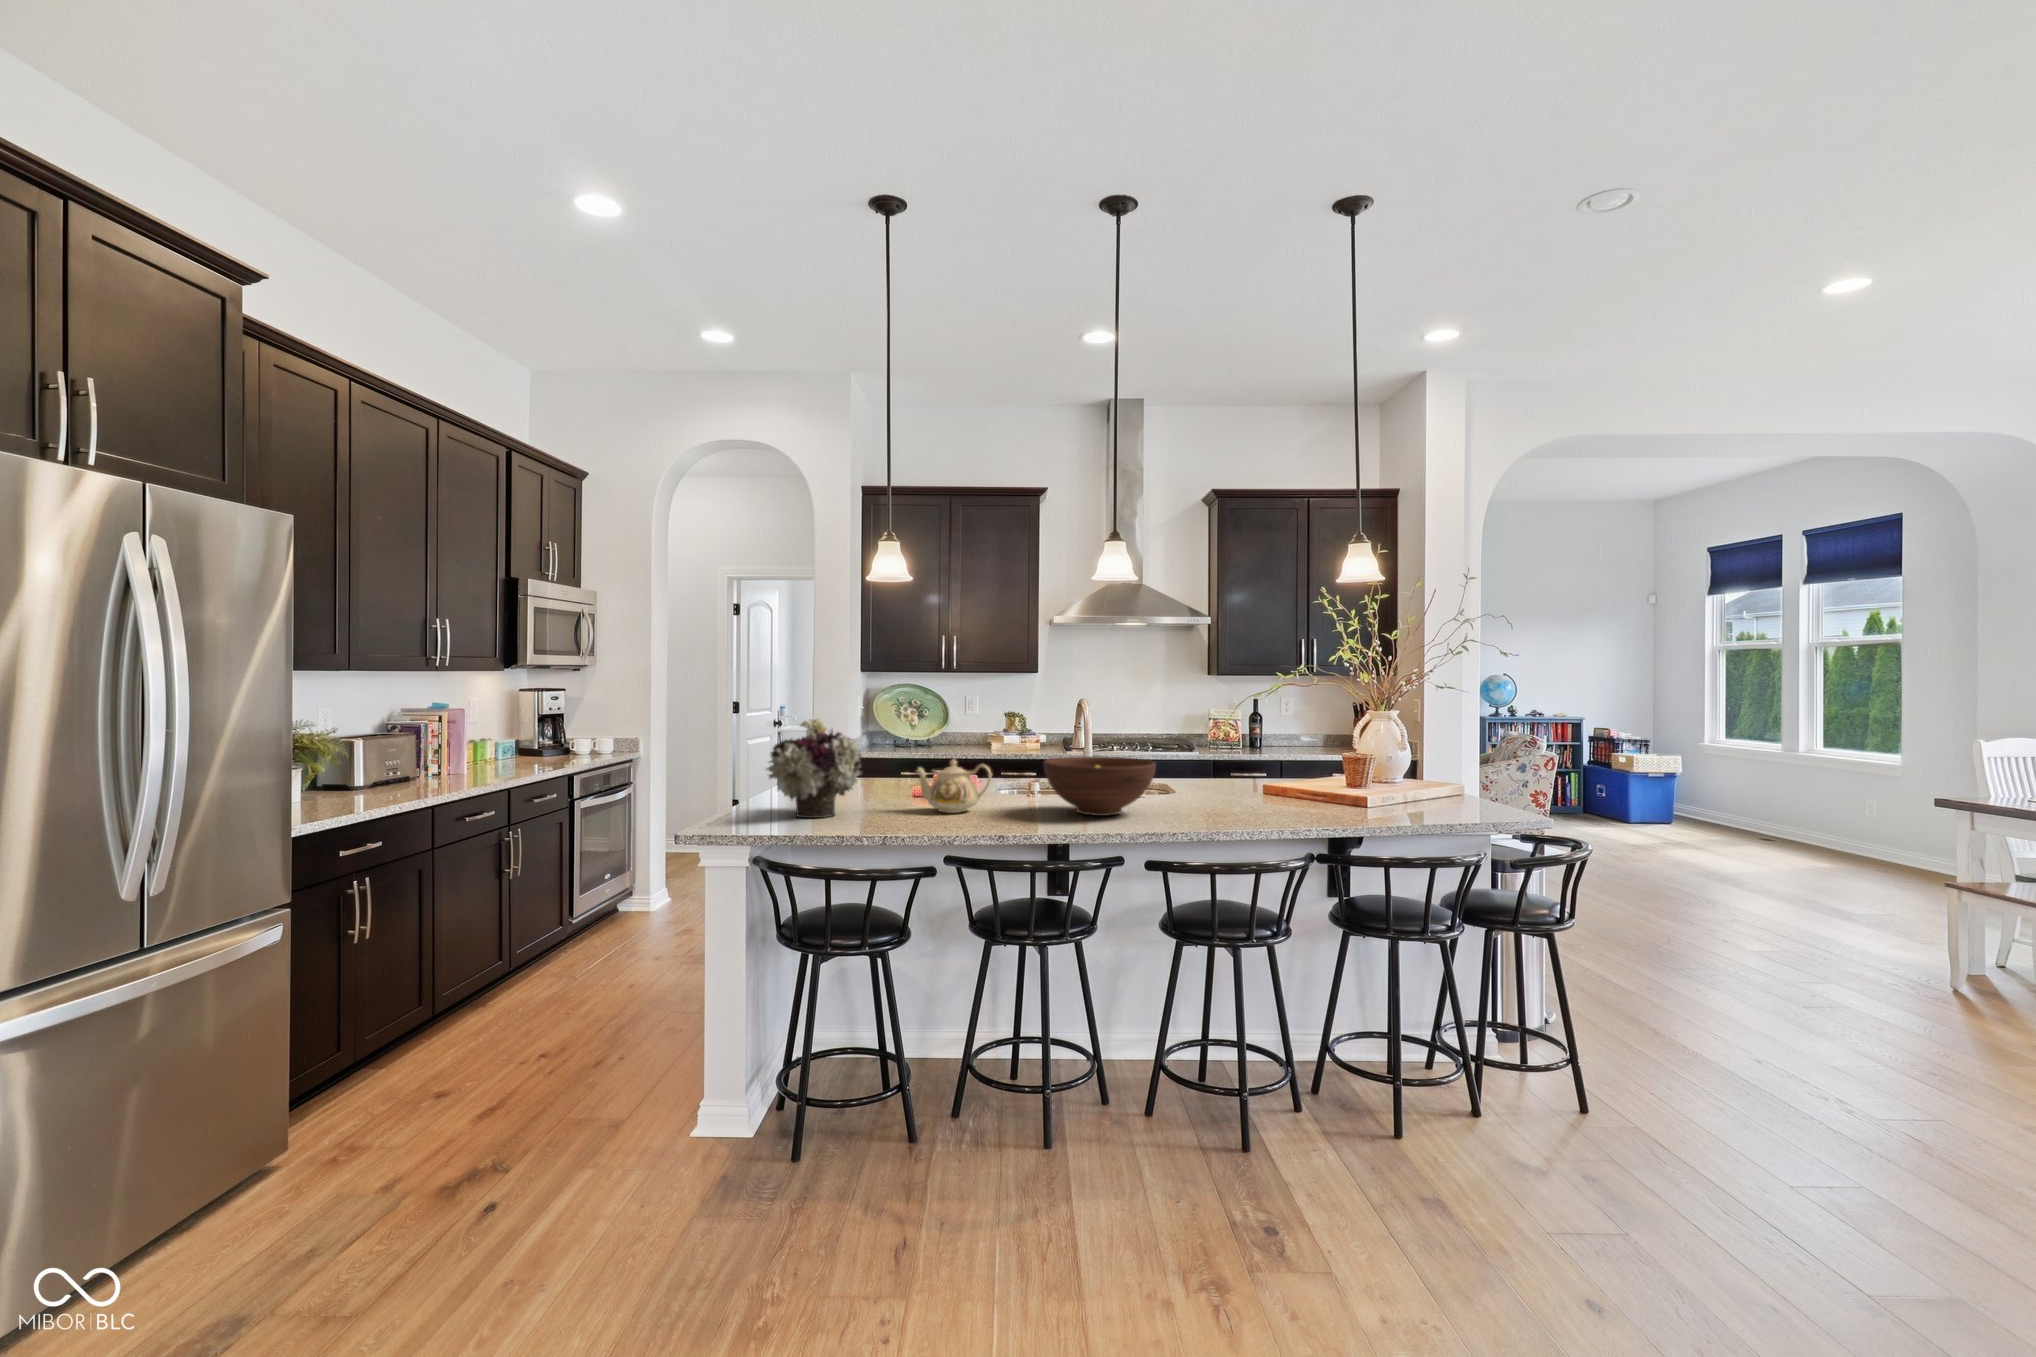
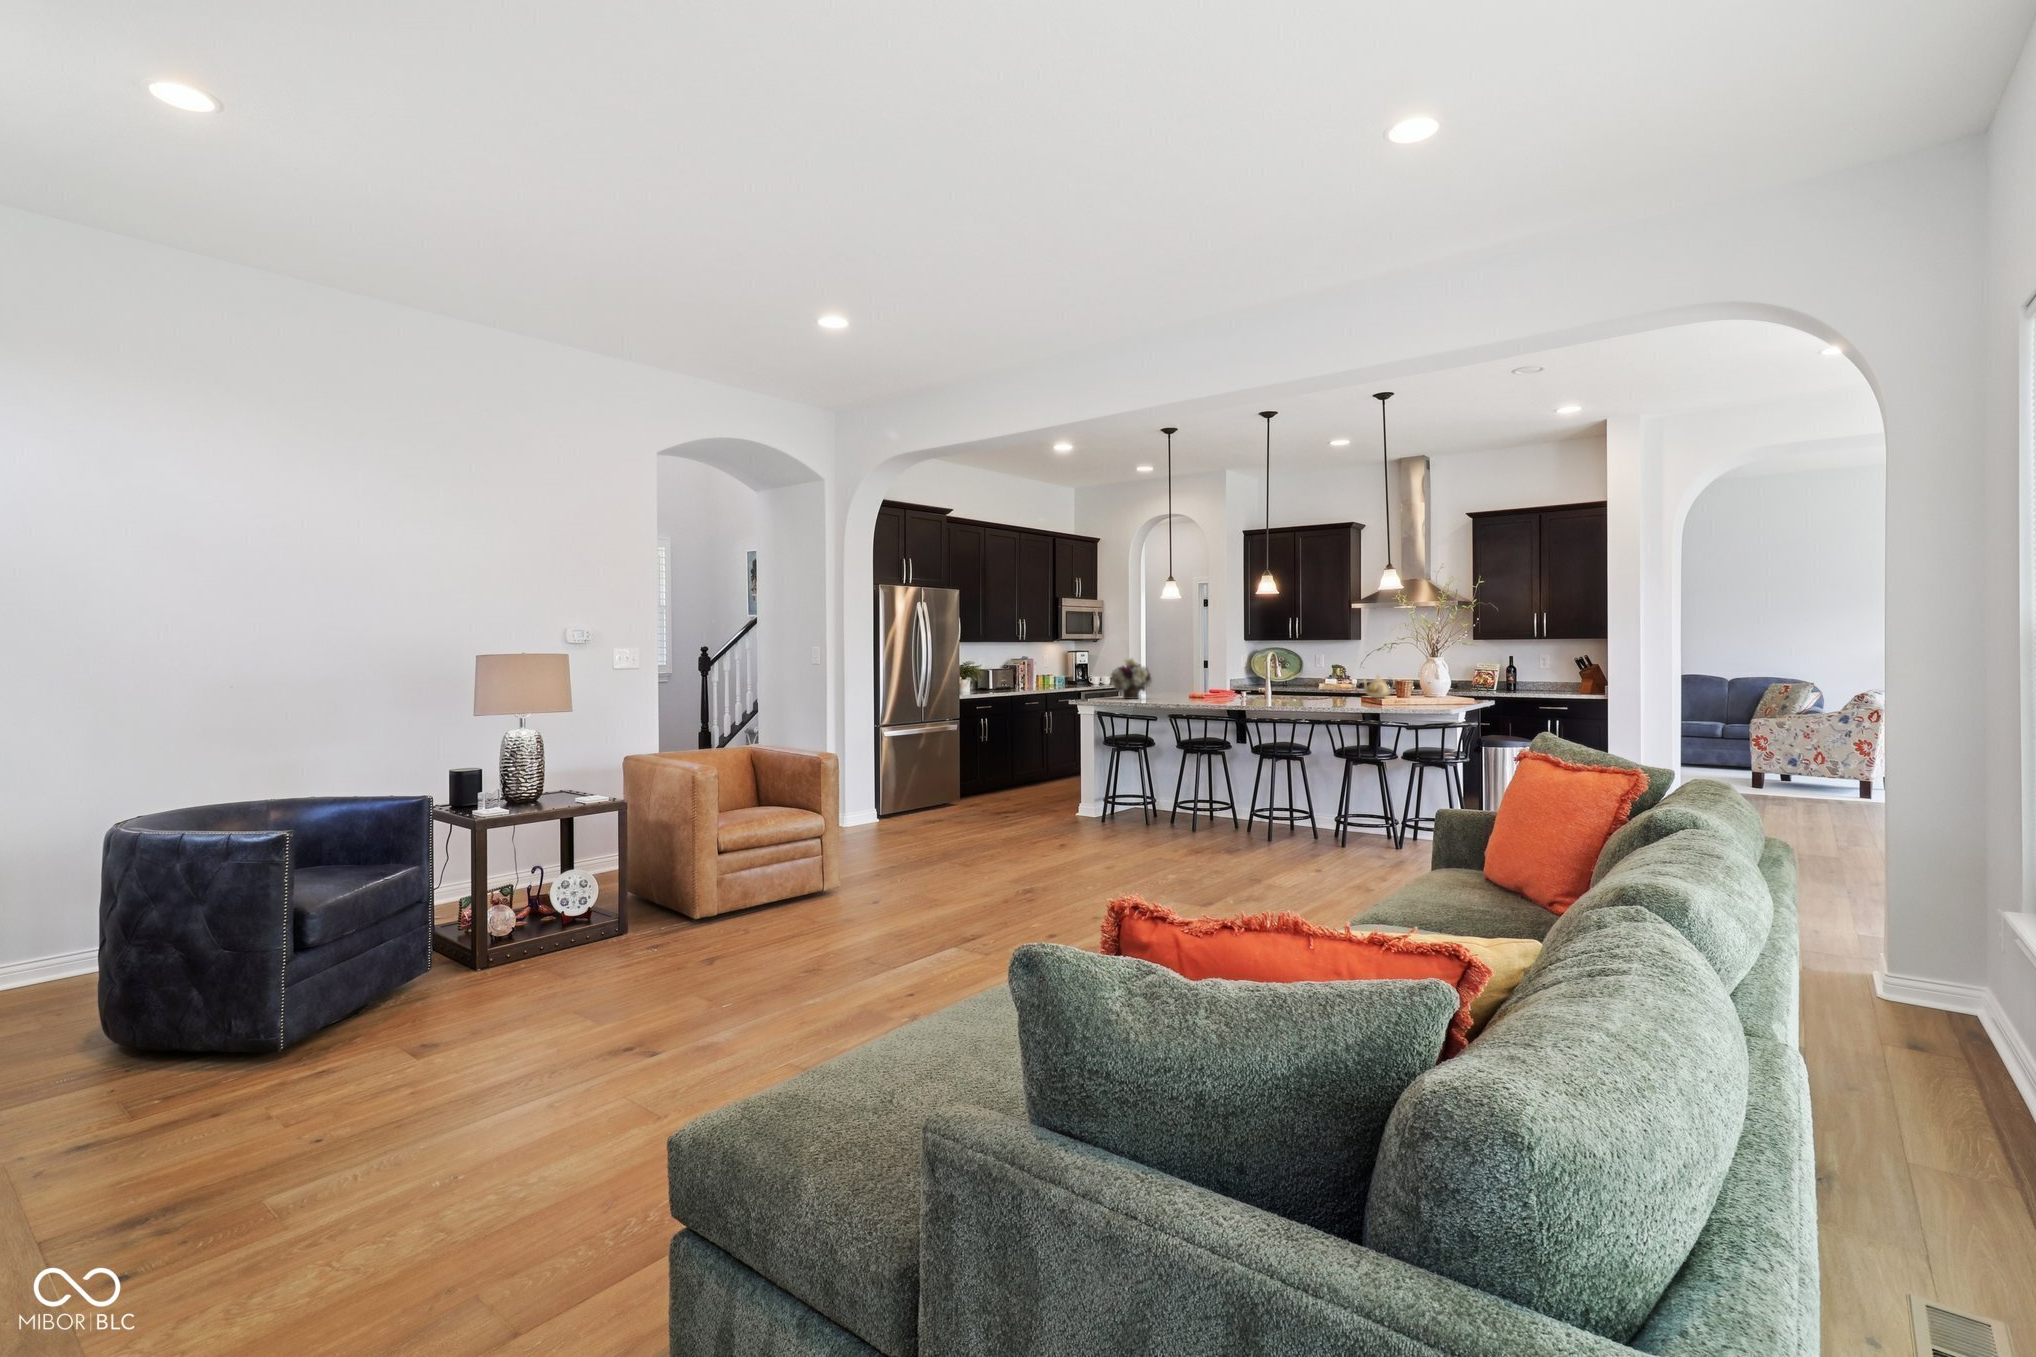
fruit bowl: present [1043,756,1156,816] -> none [1217,677,1268,701]
teapot: present [917,759,992,813] -> present [1363,675,1395,698]

